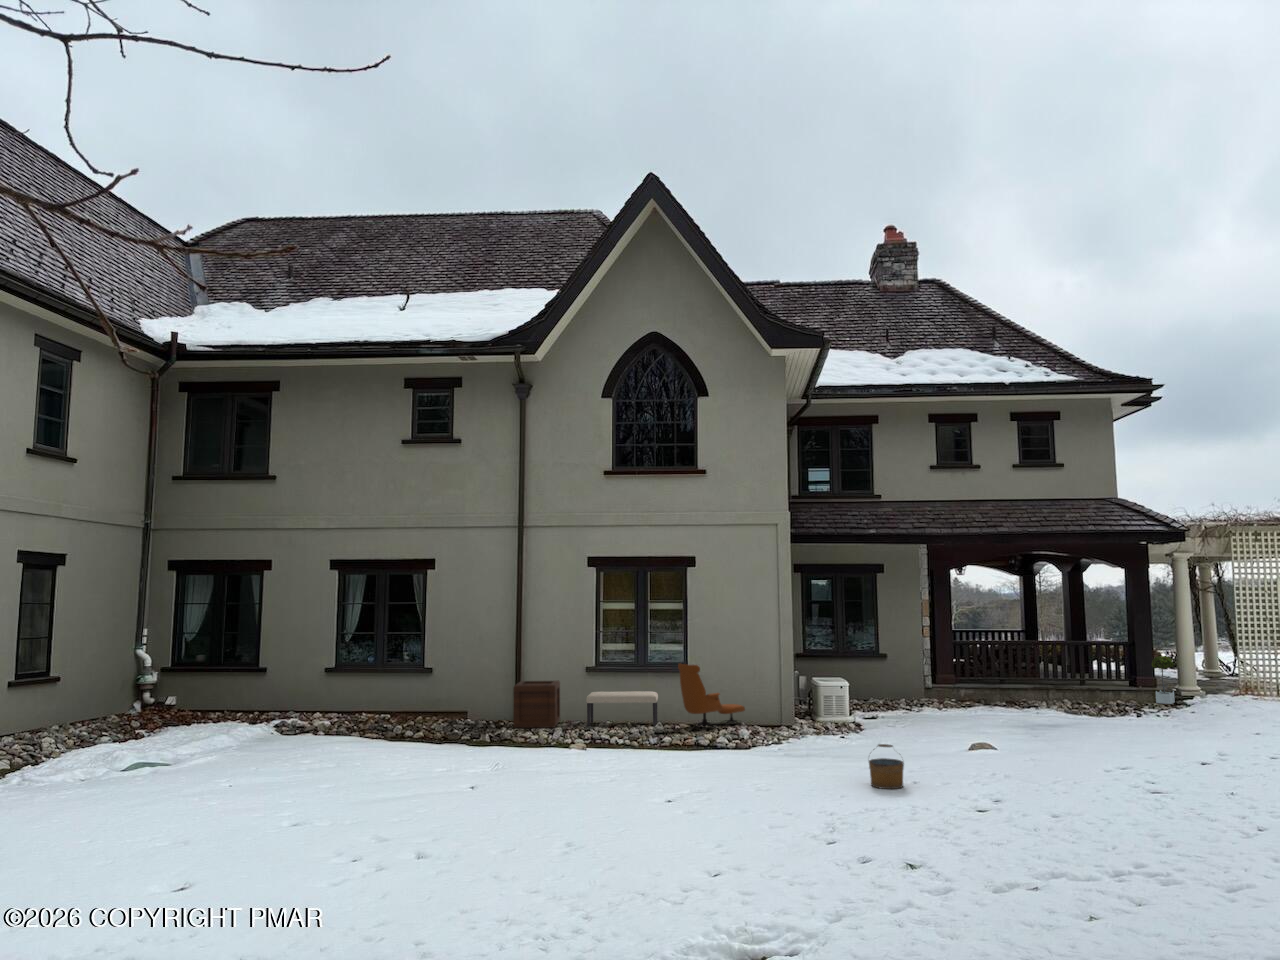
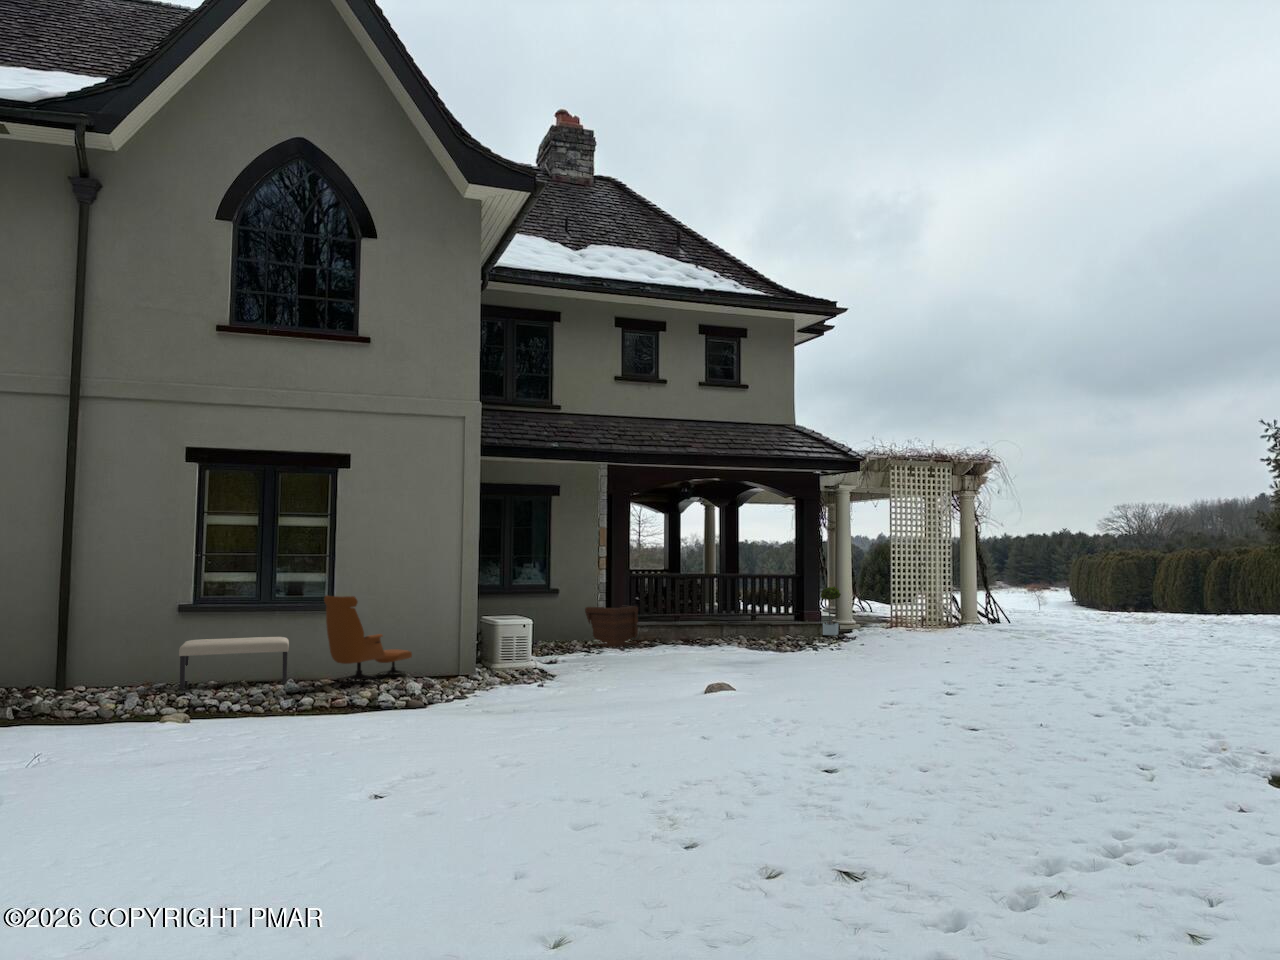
wooden crate: present [513,681,560,728] -> present [585,605,638,647]
bucket: present [869,744,904,789] -> none [627,684,675,743]

